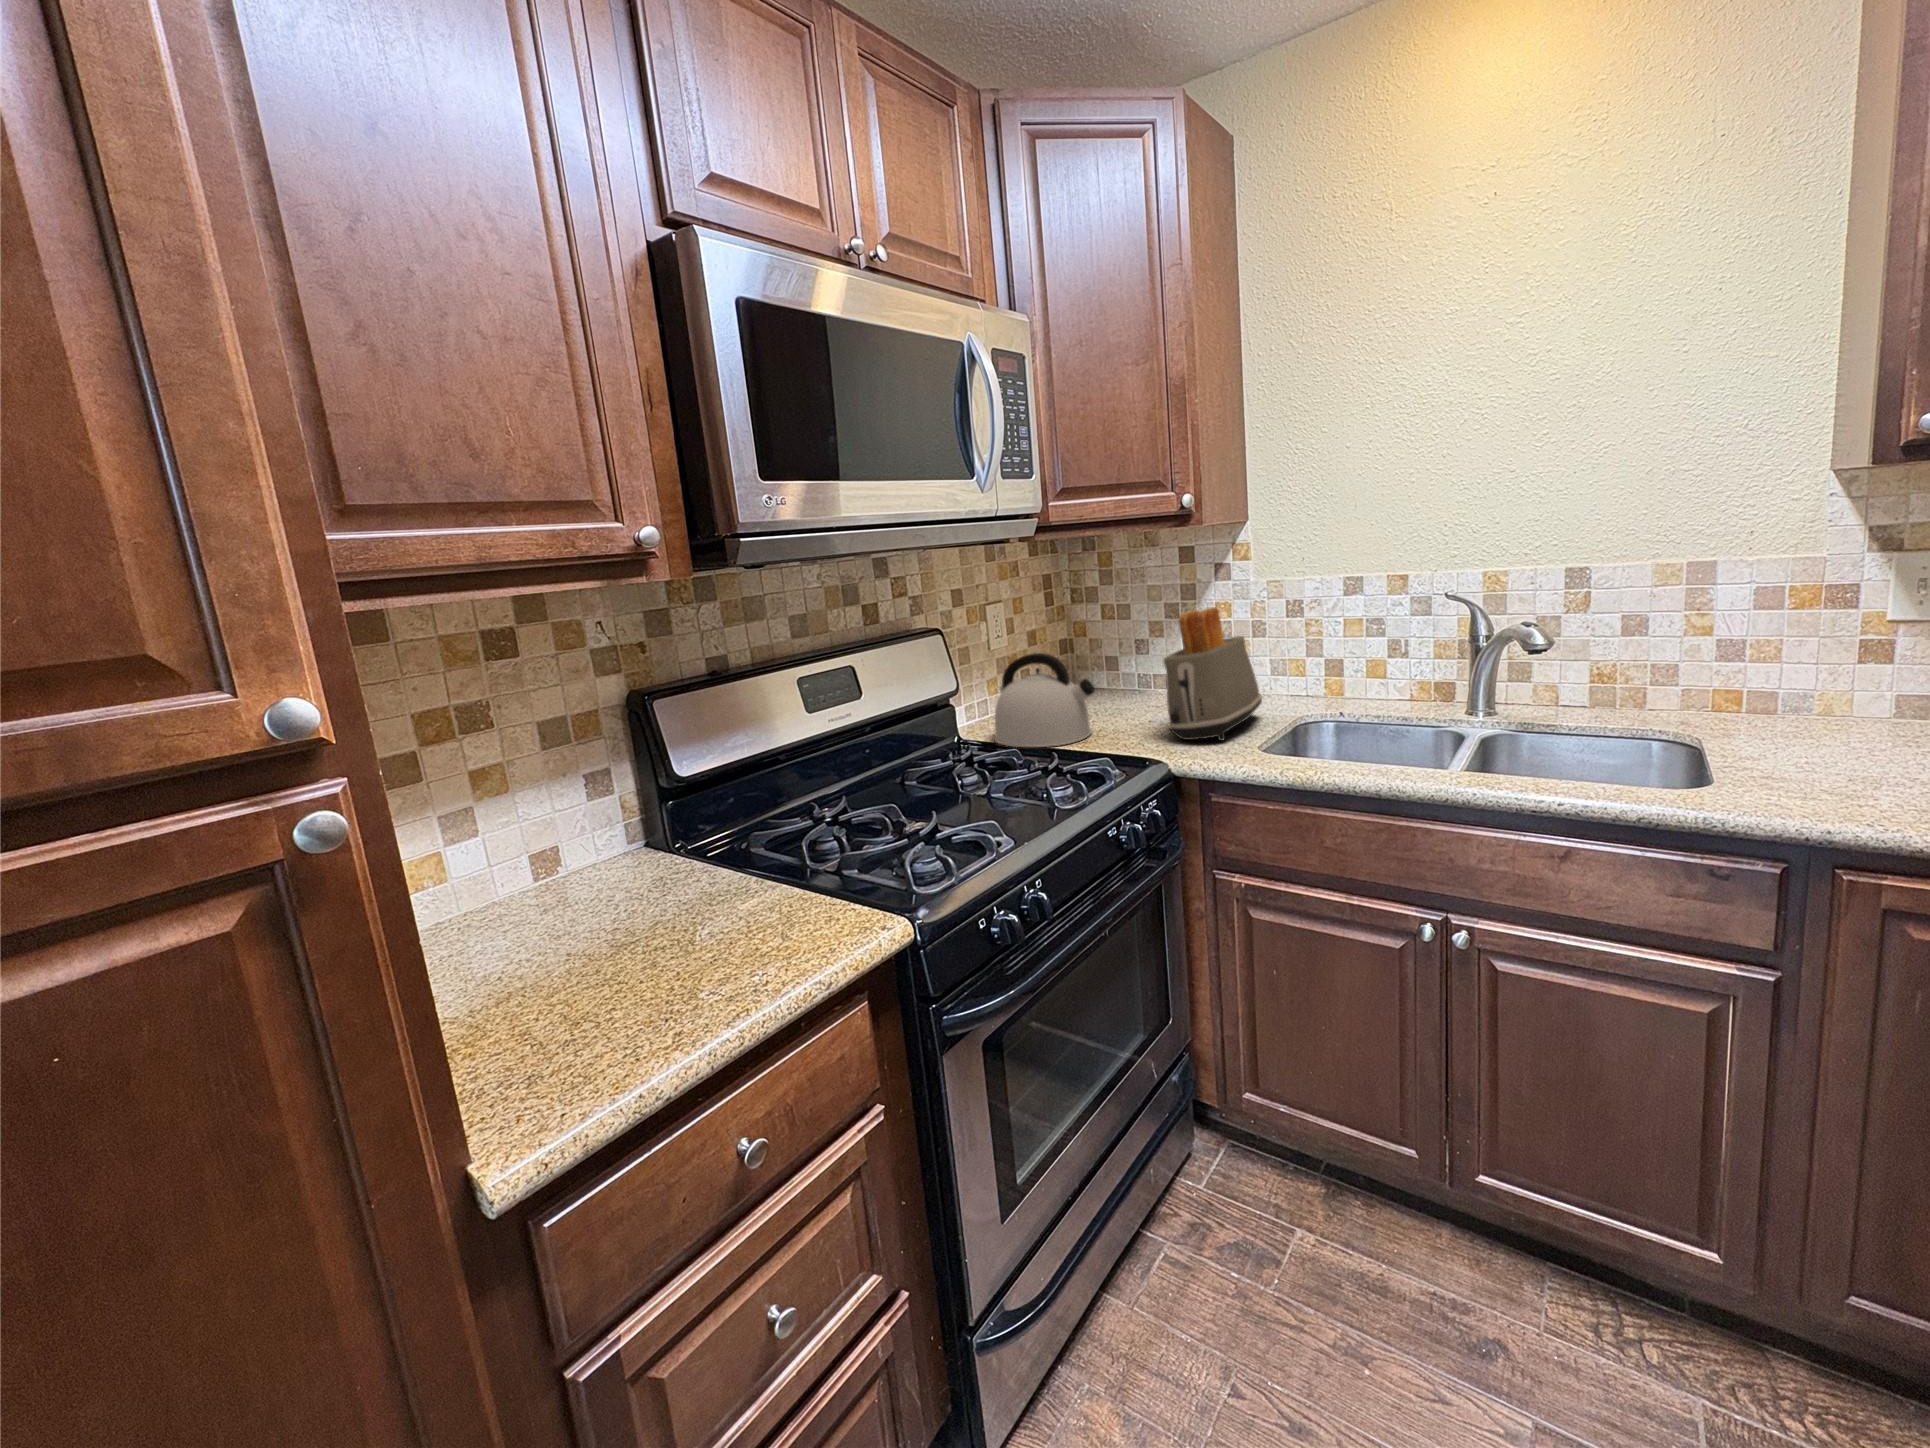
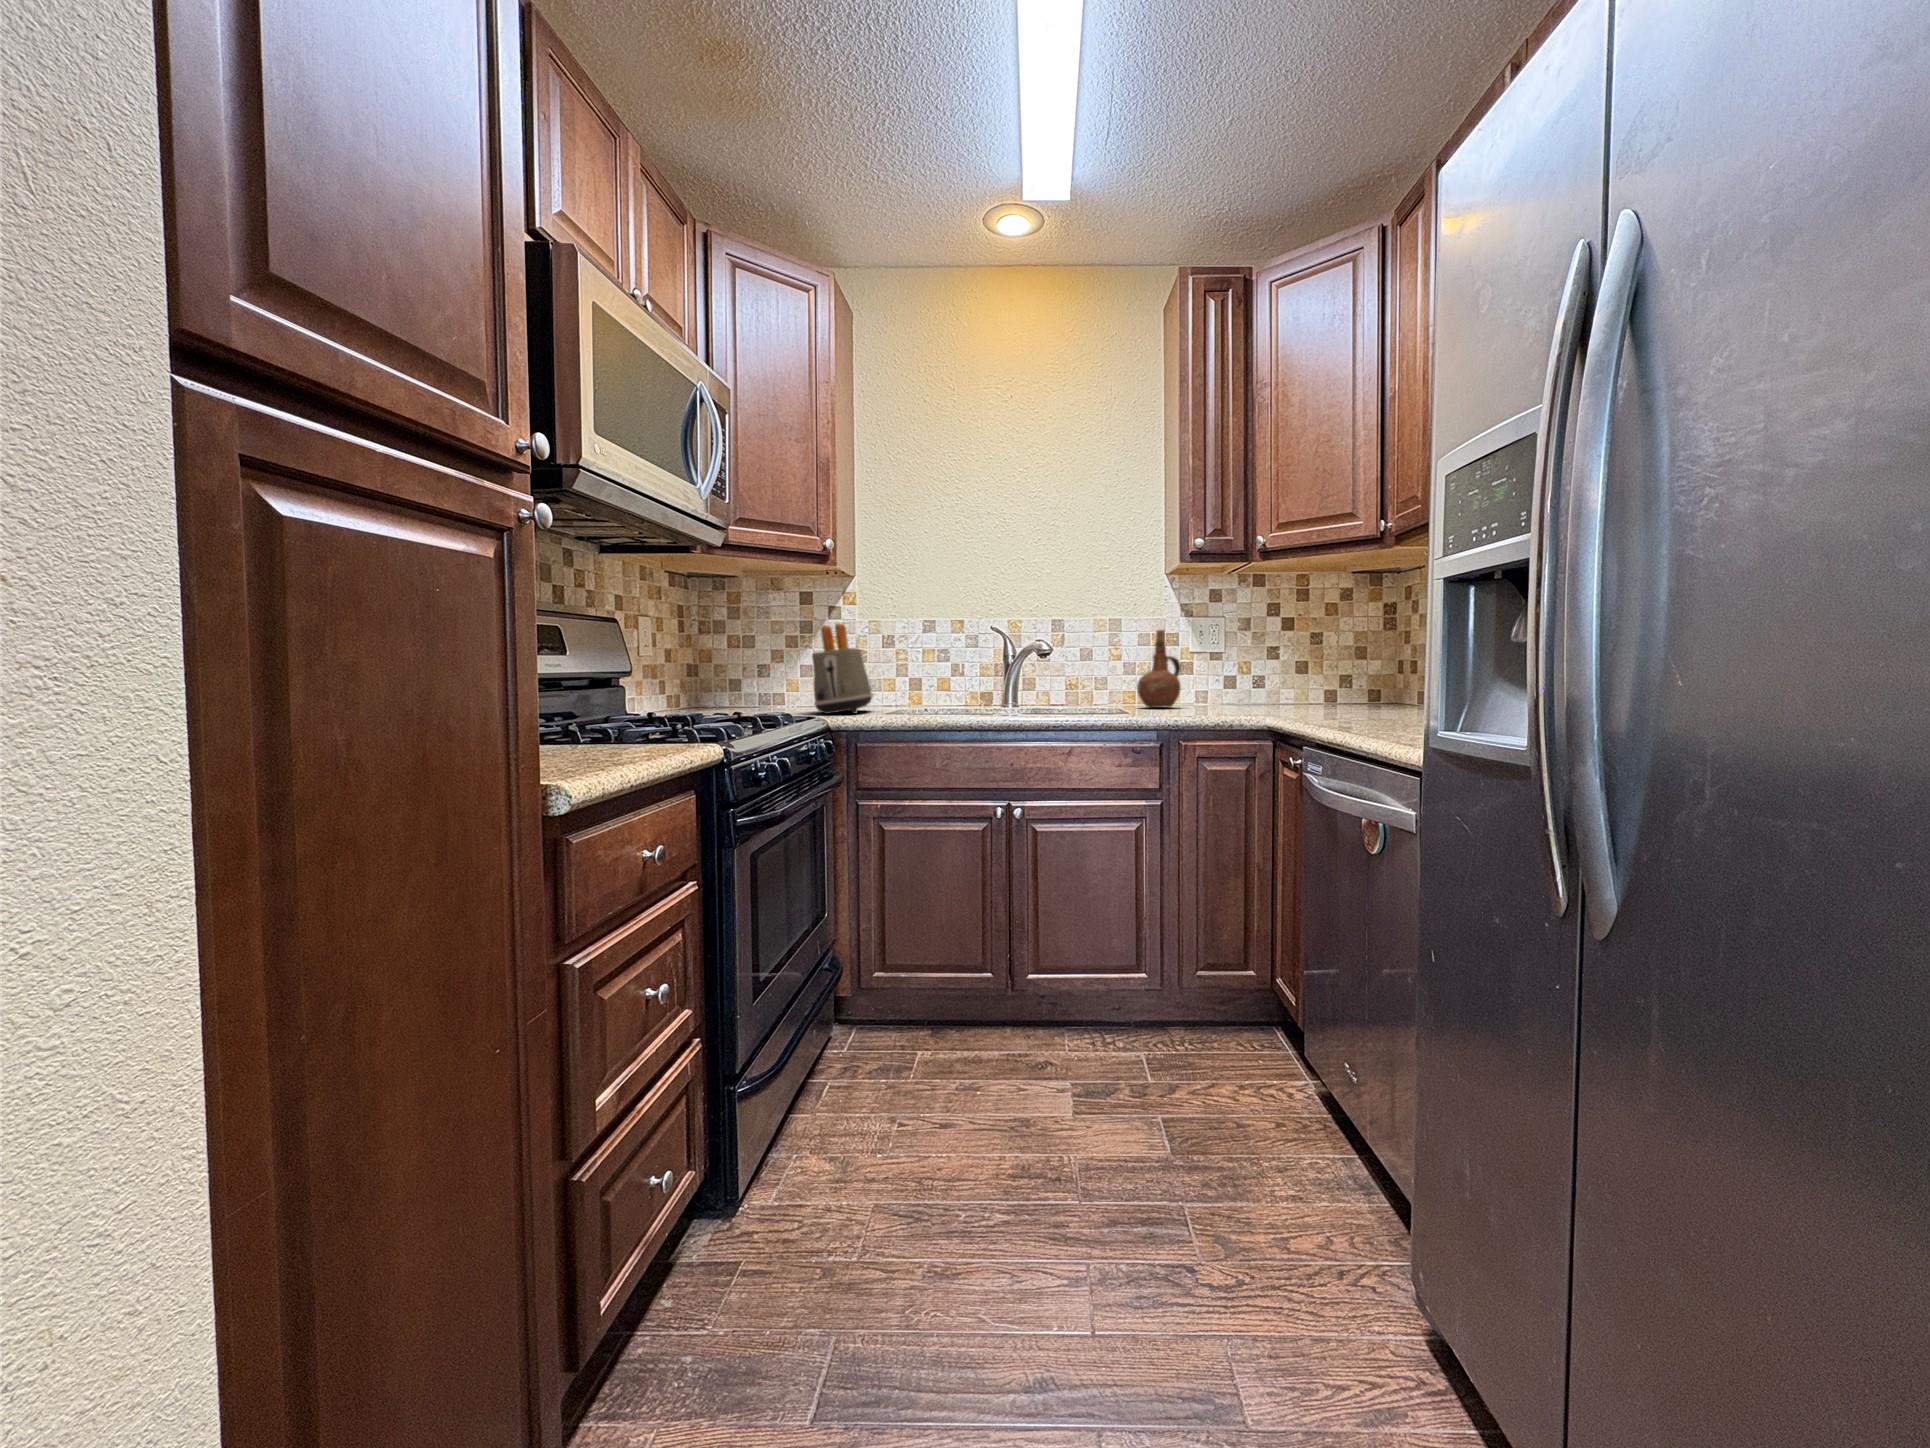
ceramic pitcher: none [1737,597,1850,746] -> present [1137,630,1181,708]
kettle: present [994,653,1095,747] -> none [662,648,754,718]

